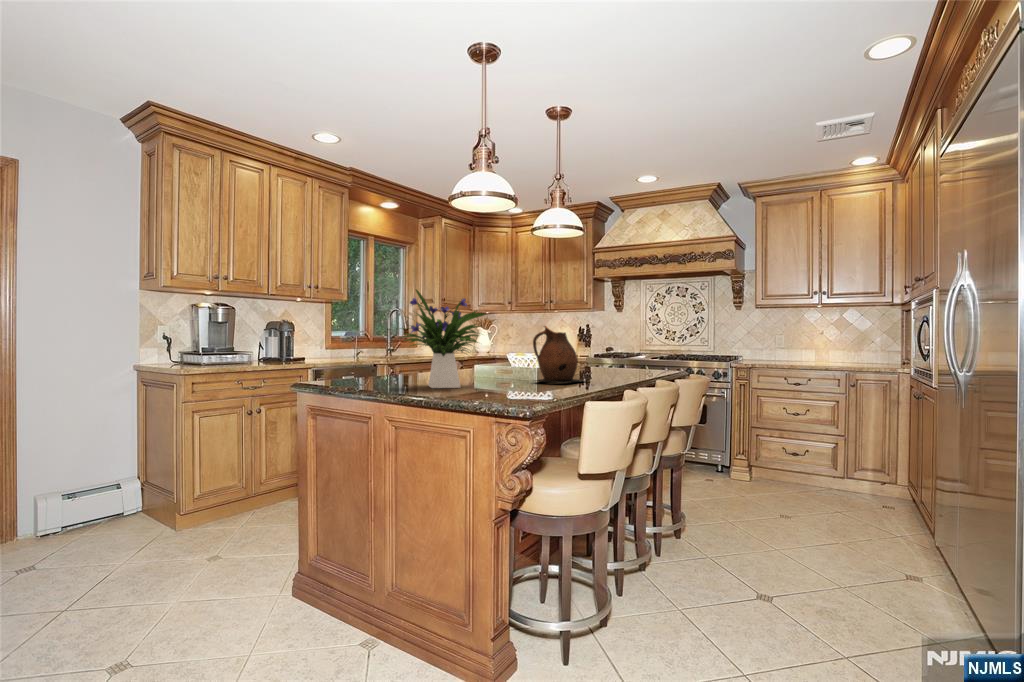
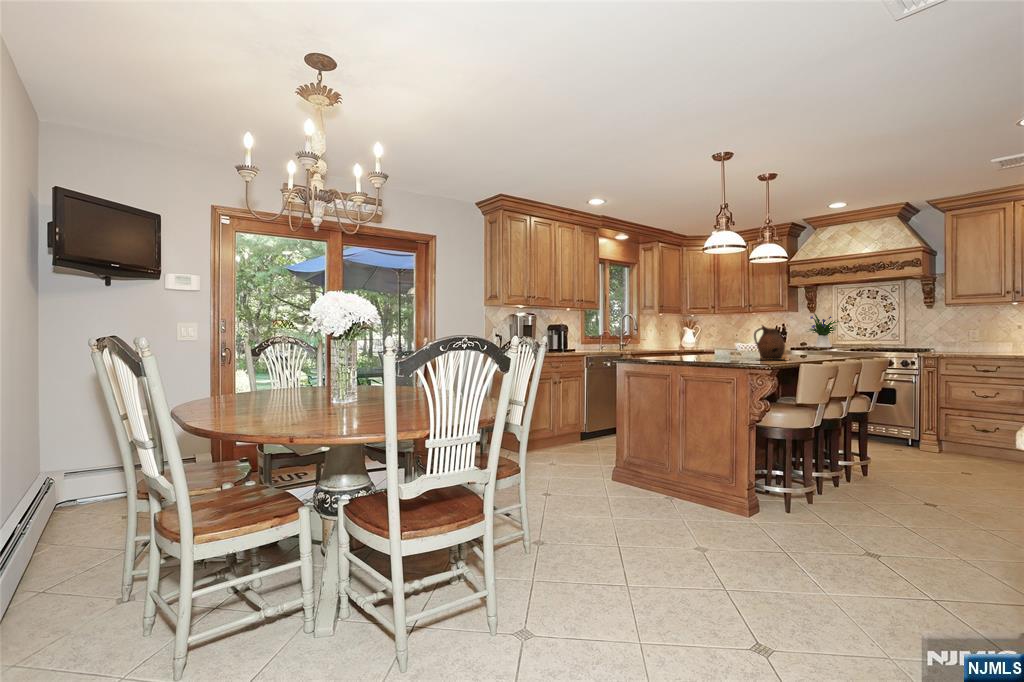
flower arrangement: present [400,290,486,388] -> present [808,314,839,347]

